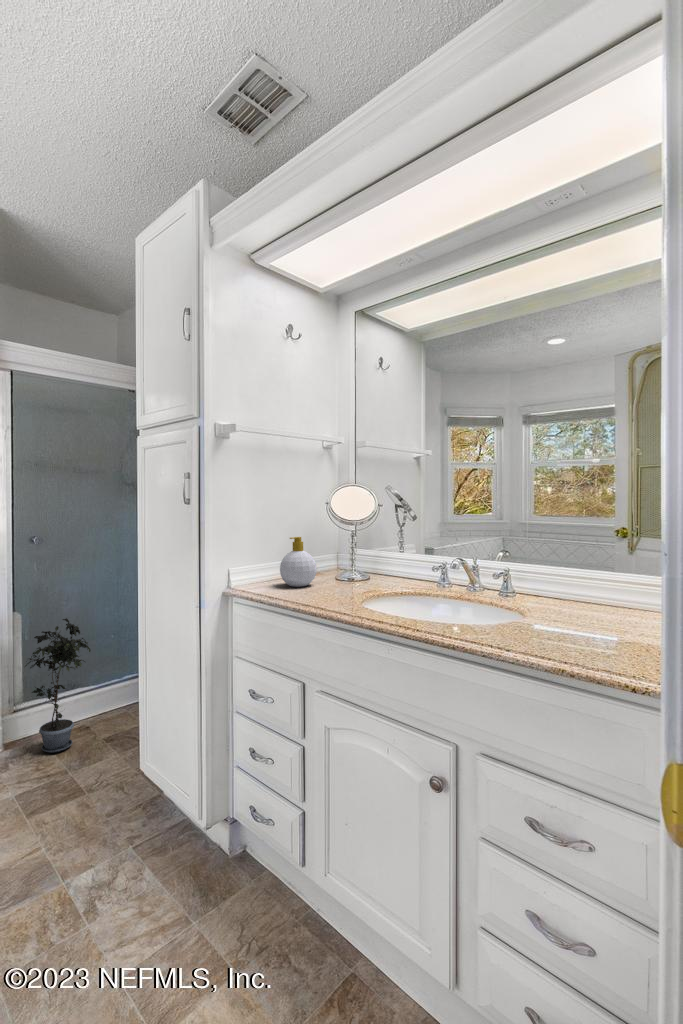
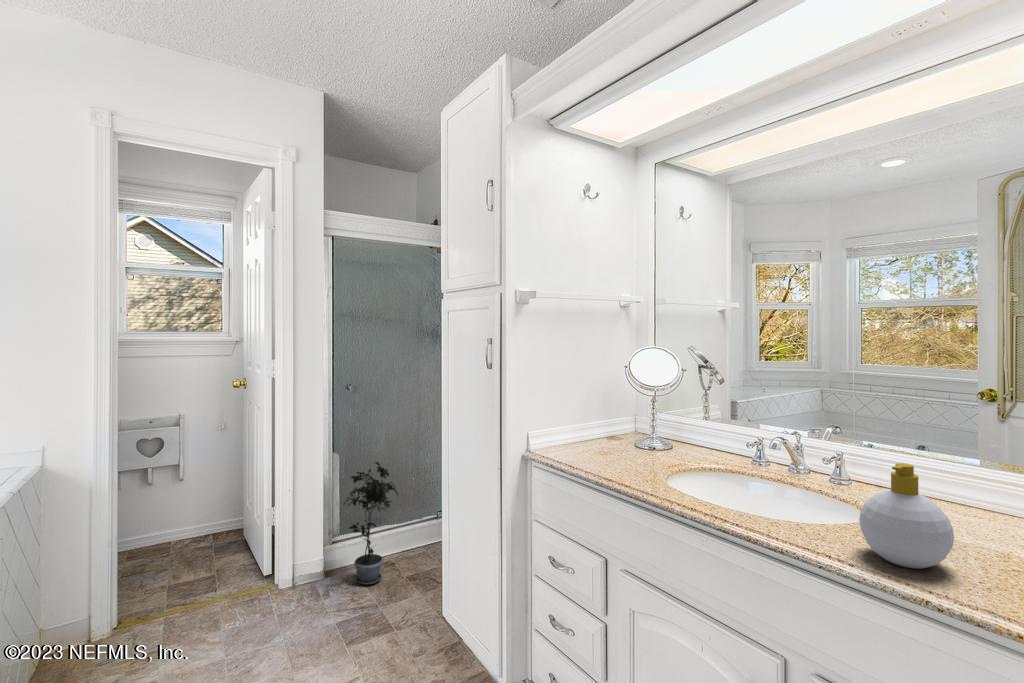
soap bottle: present [280,537,317,587] -> present [859,463,954,569]

